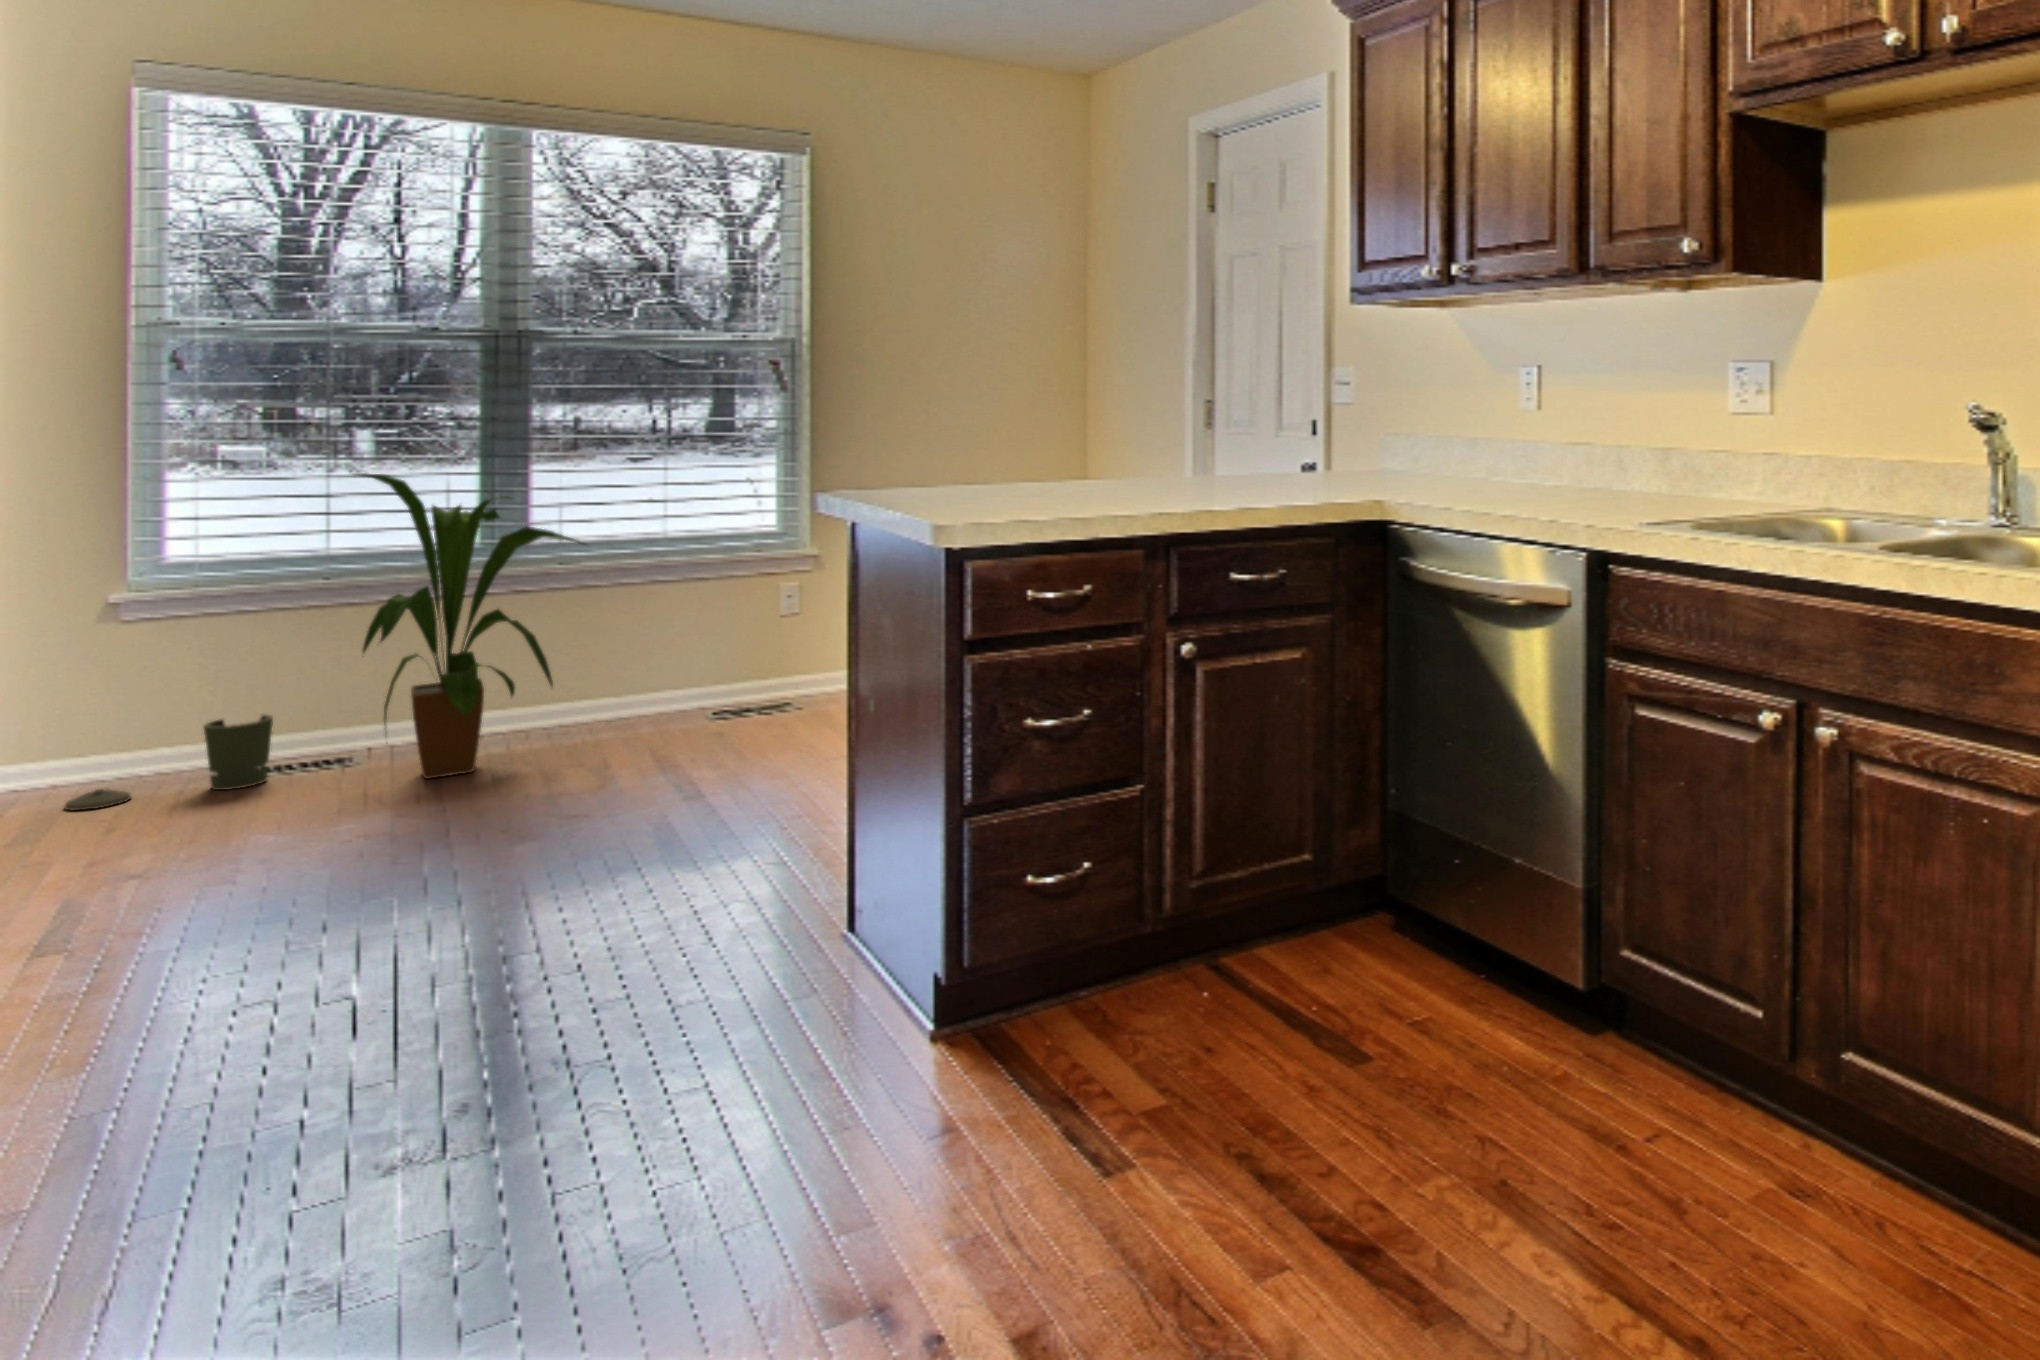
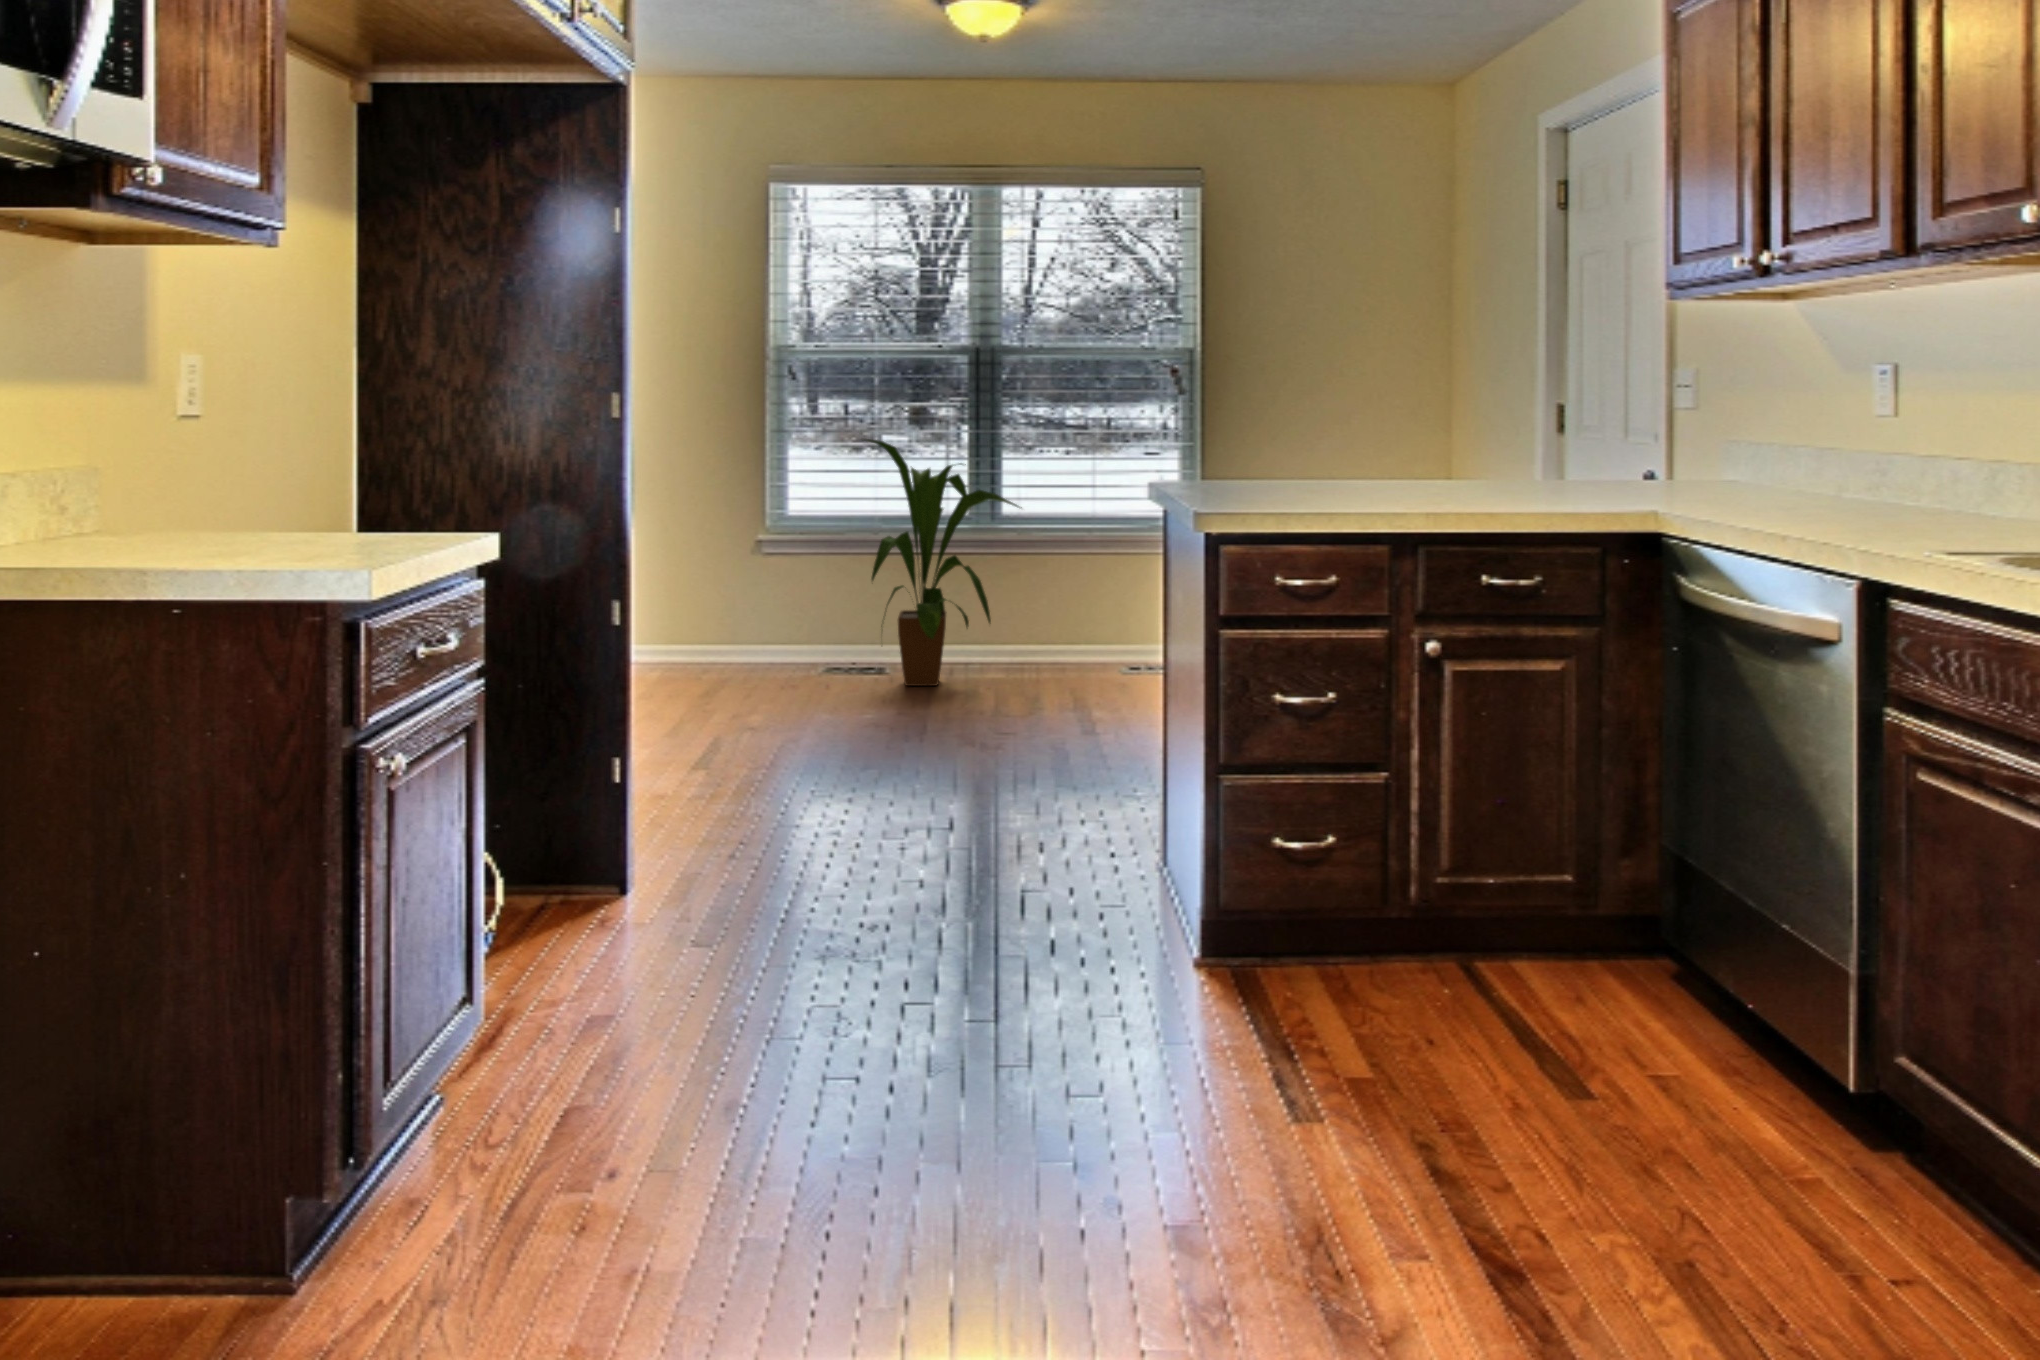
trash can: present [65,715,273,810] -> none [700,620,817,675]

